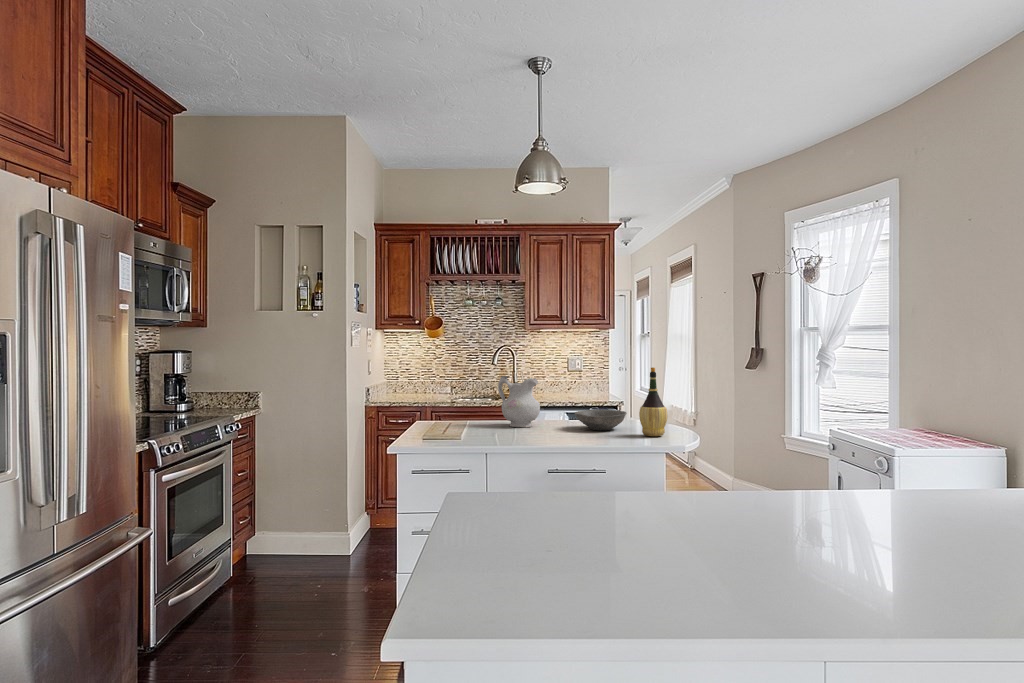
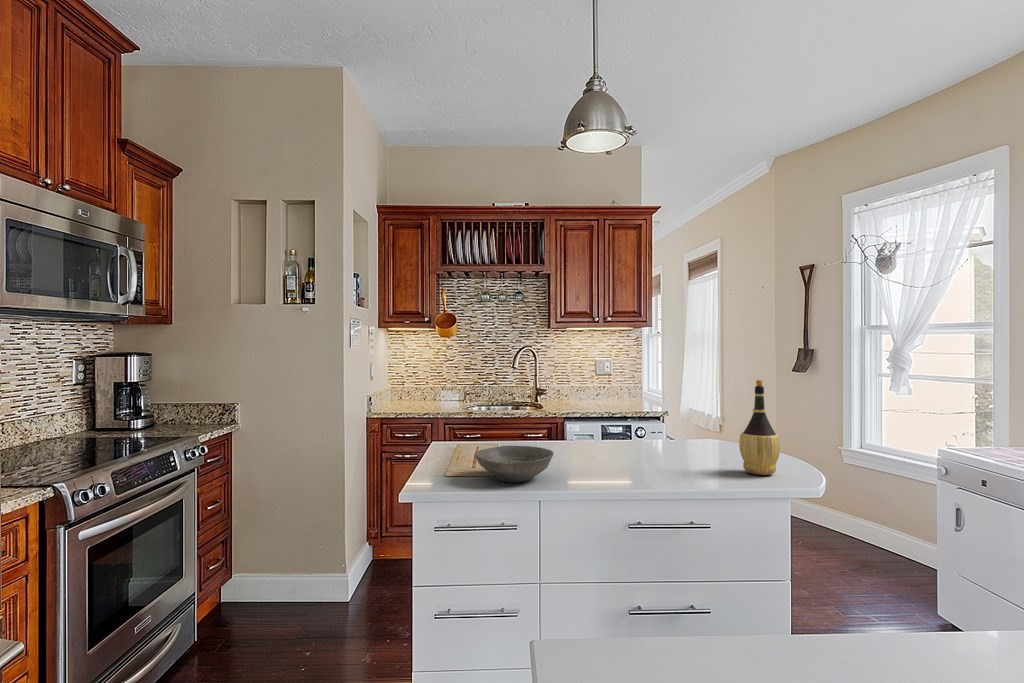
ceramic pitcher: present [498,376,540,427] -> none [538,388,593,456]
bowl: present [575,410,627,431] -> present [475,446,554,482]

